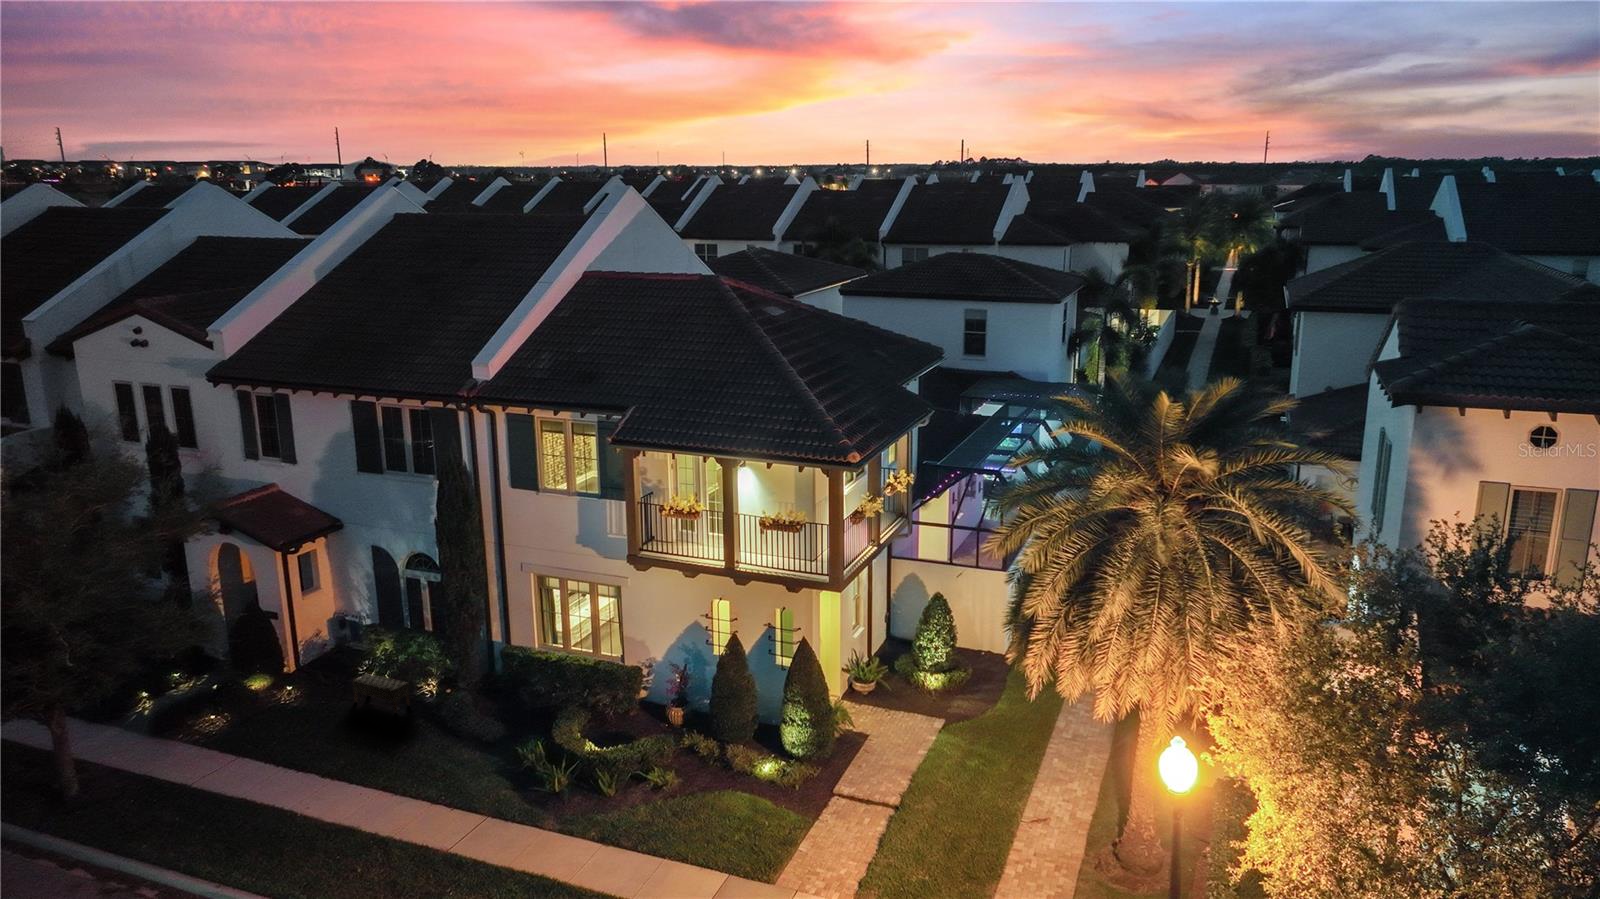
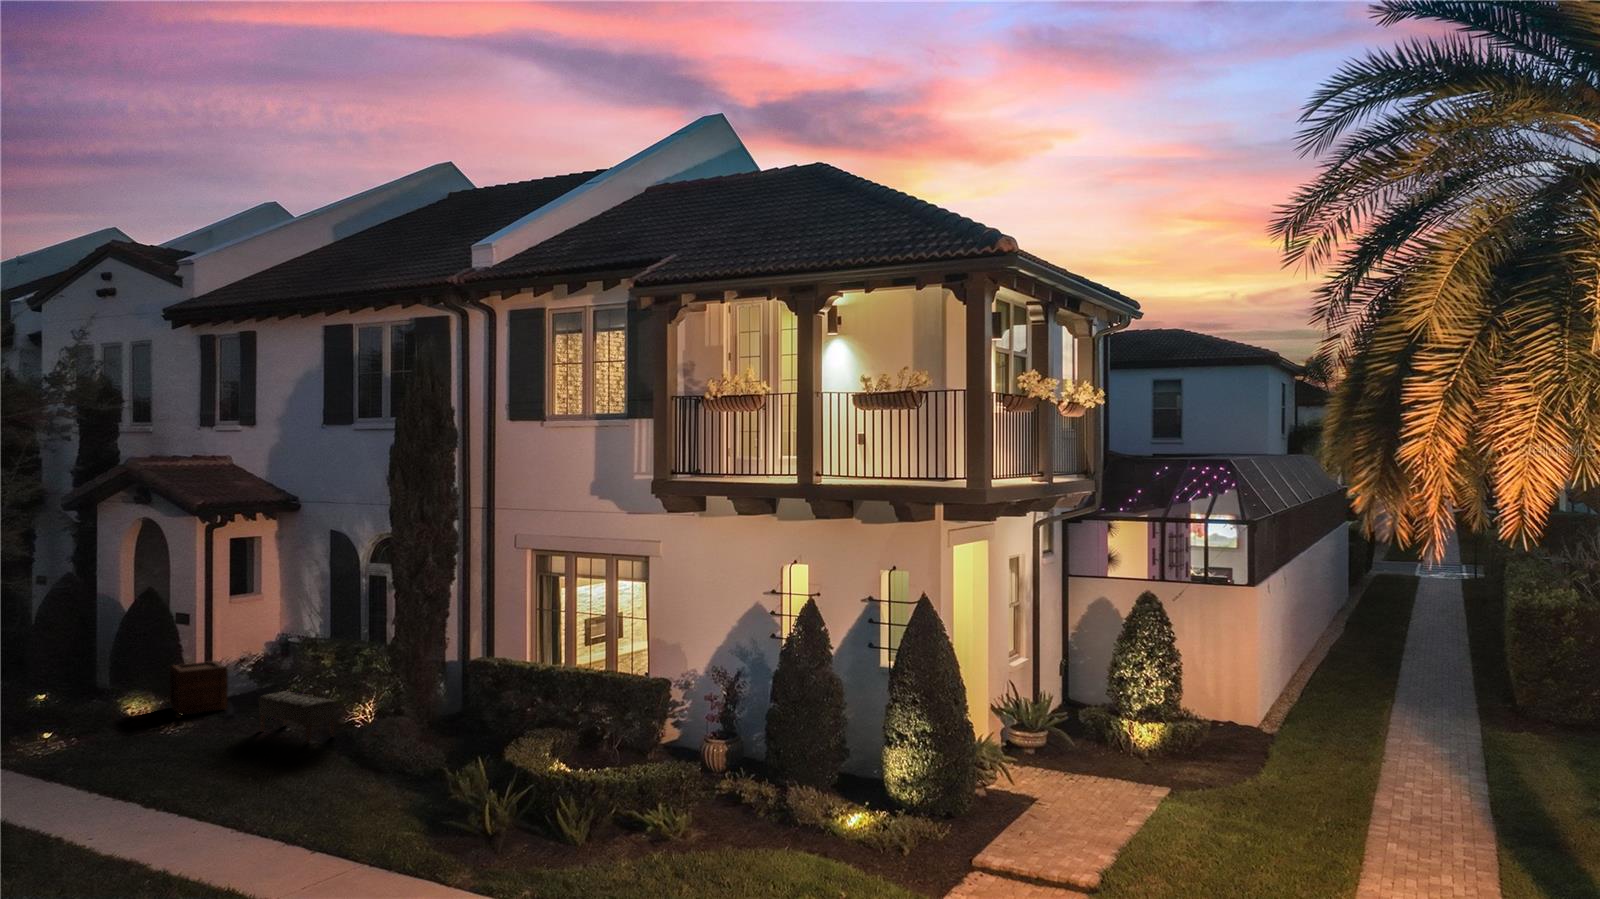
wooden crate: none [270,644,316,688] -> present [170,661,228,715]

